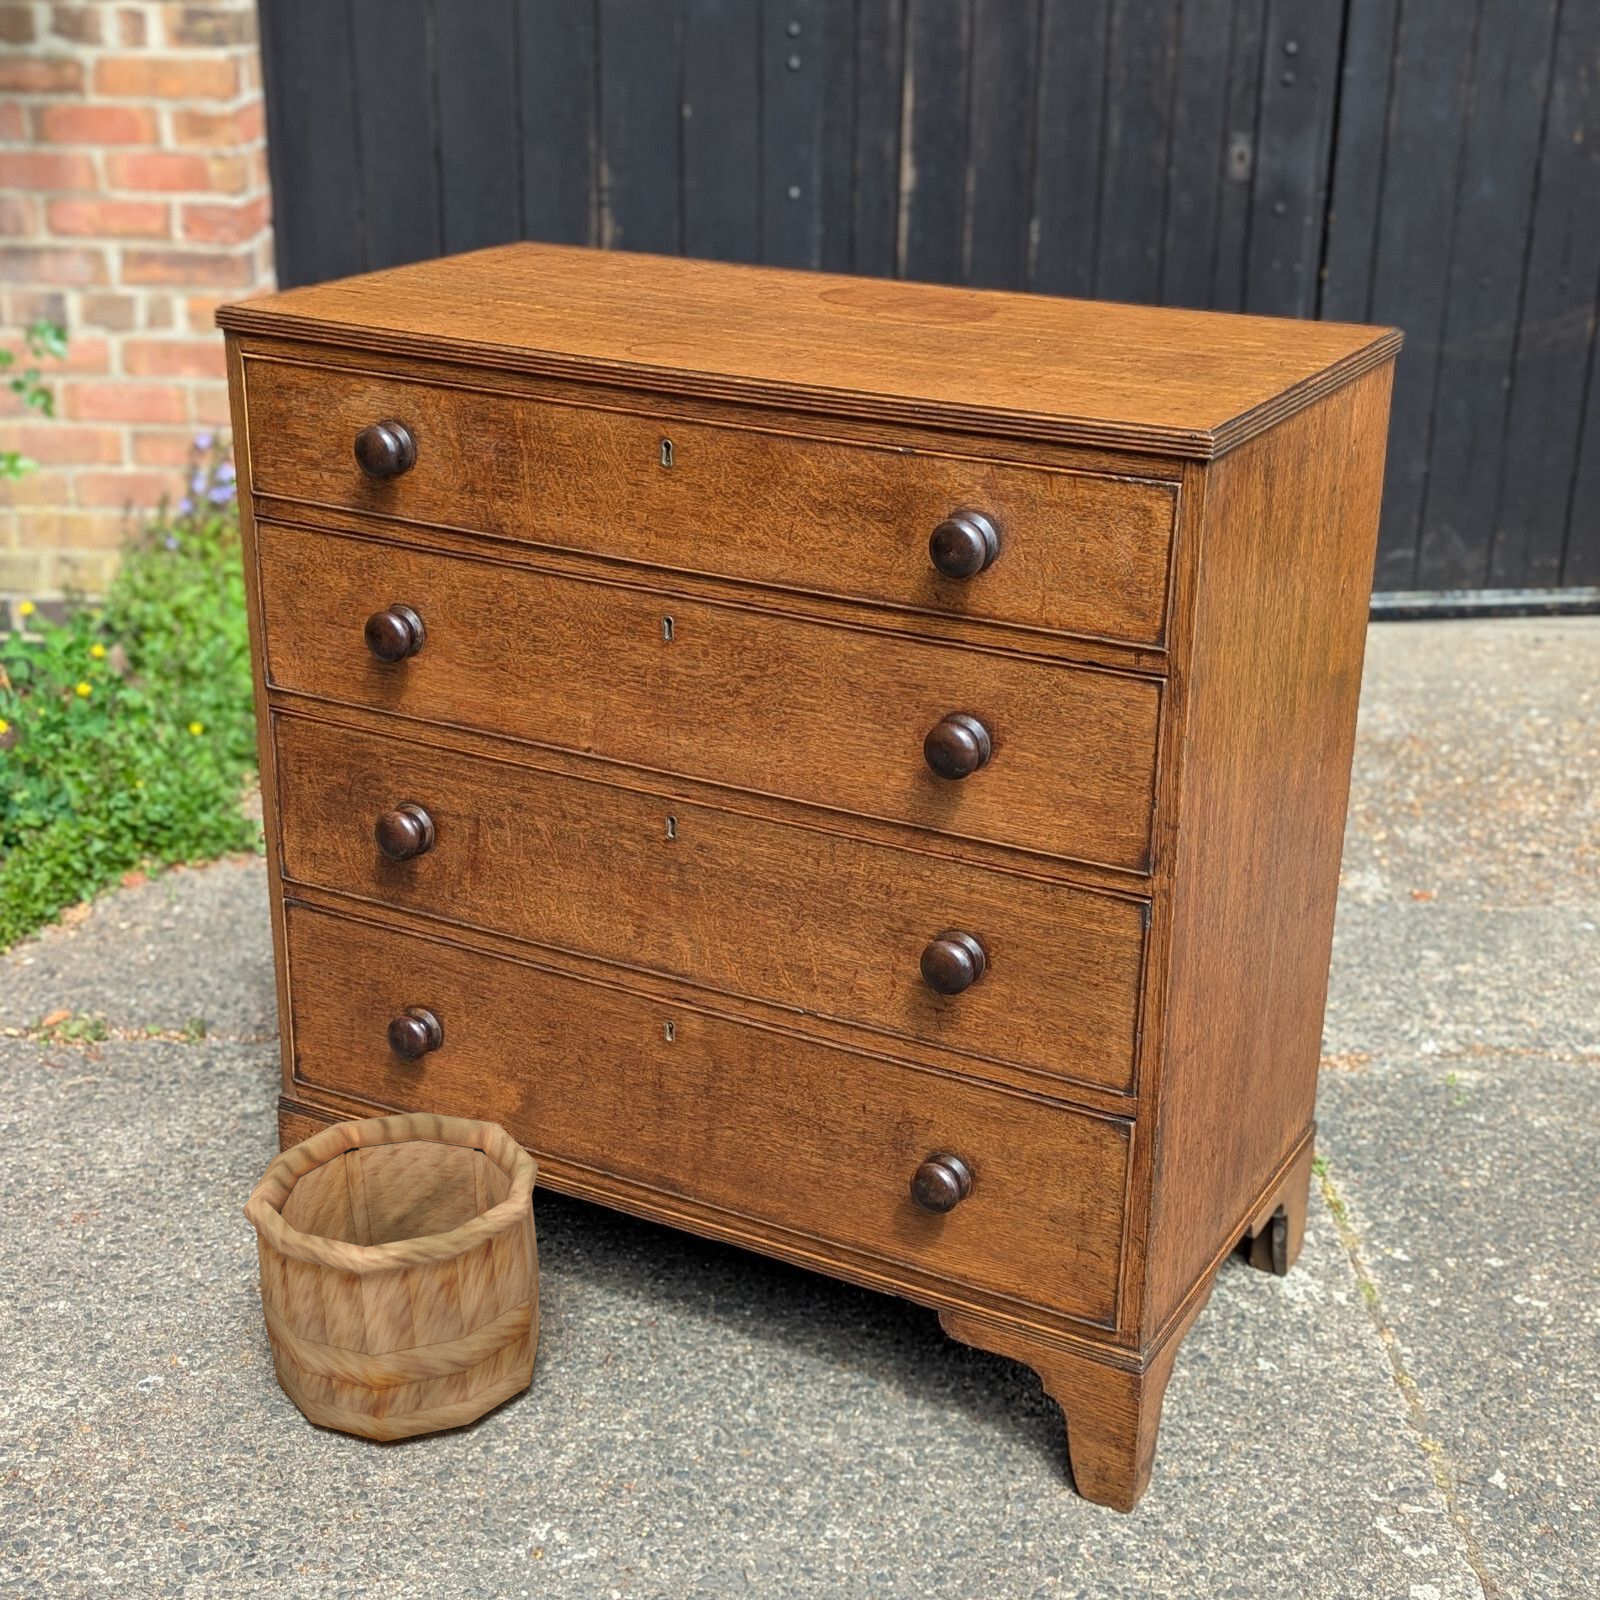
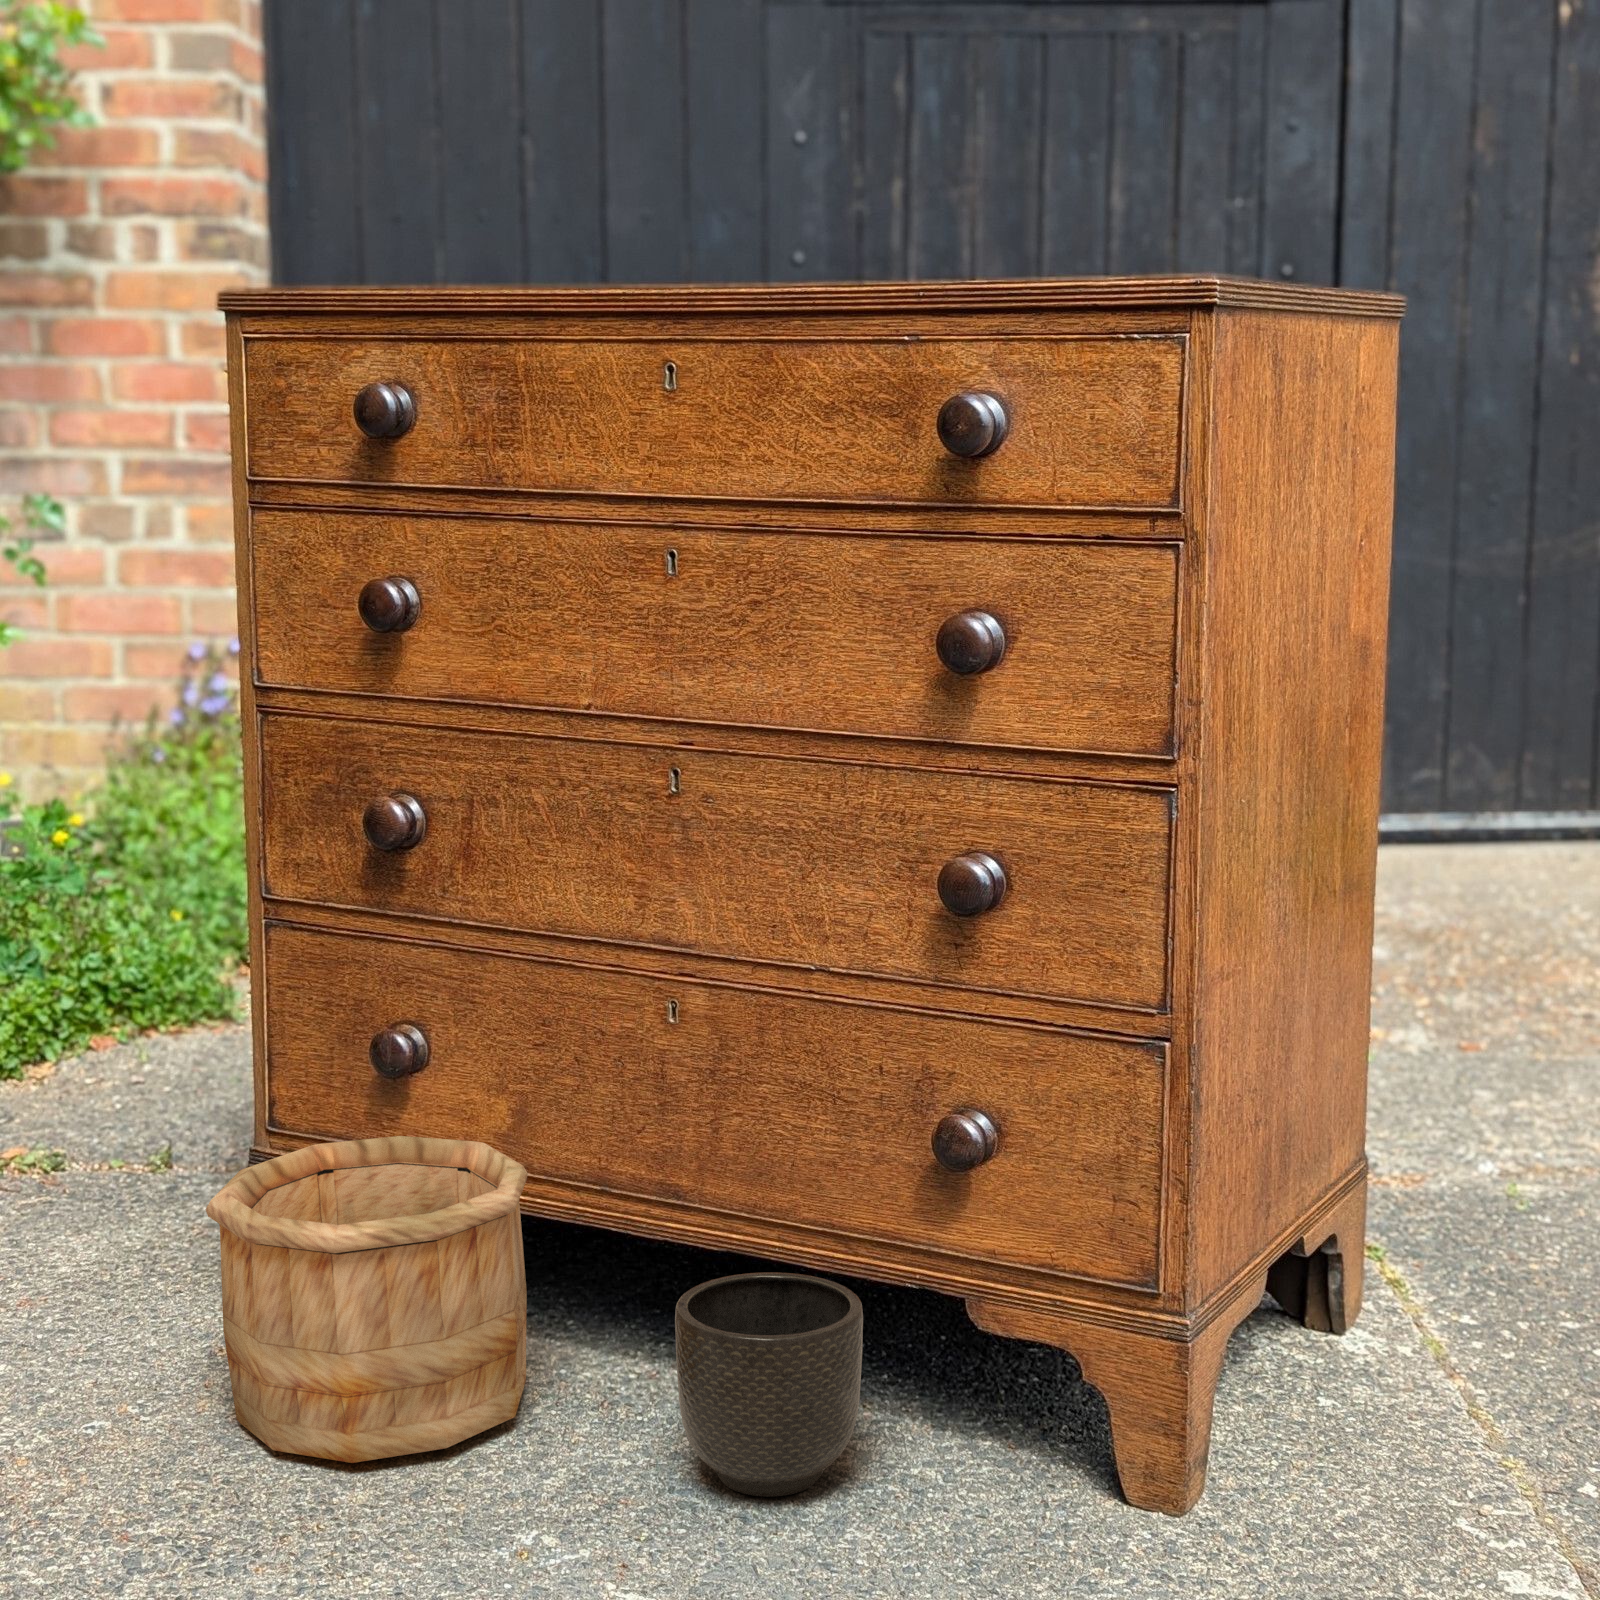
planter: none [674,1273,845,1483] -> present [675,1272,863,1497]

